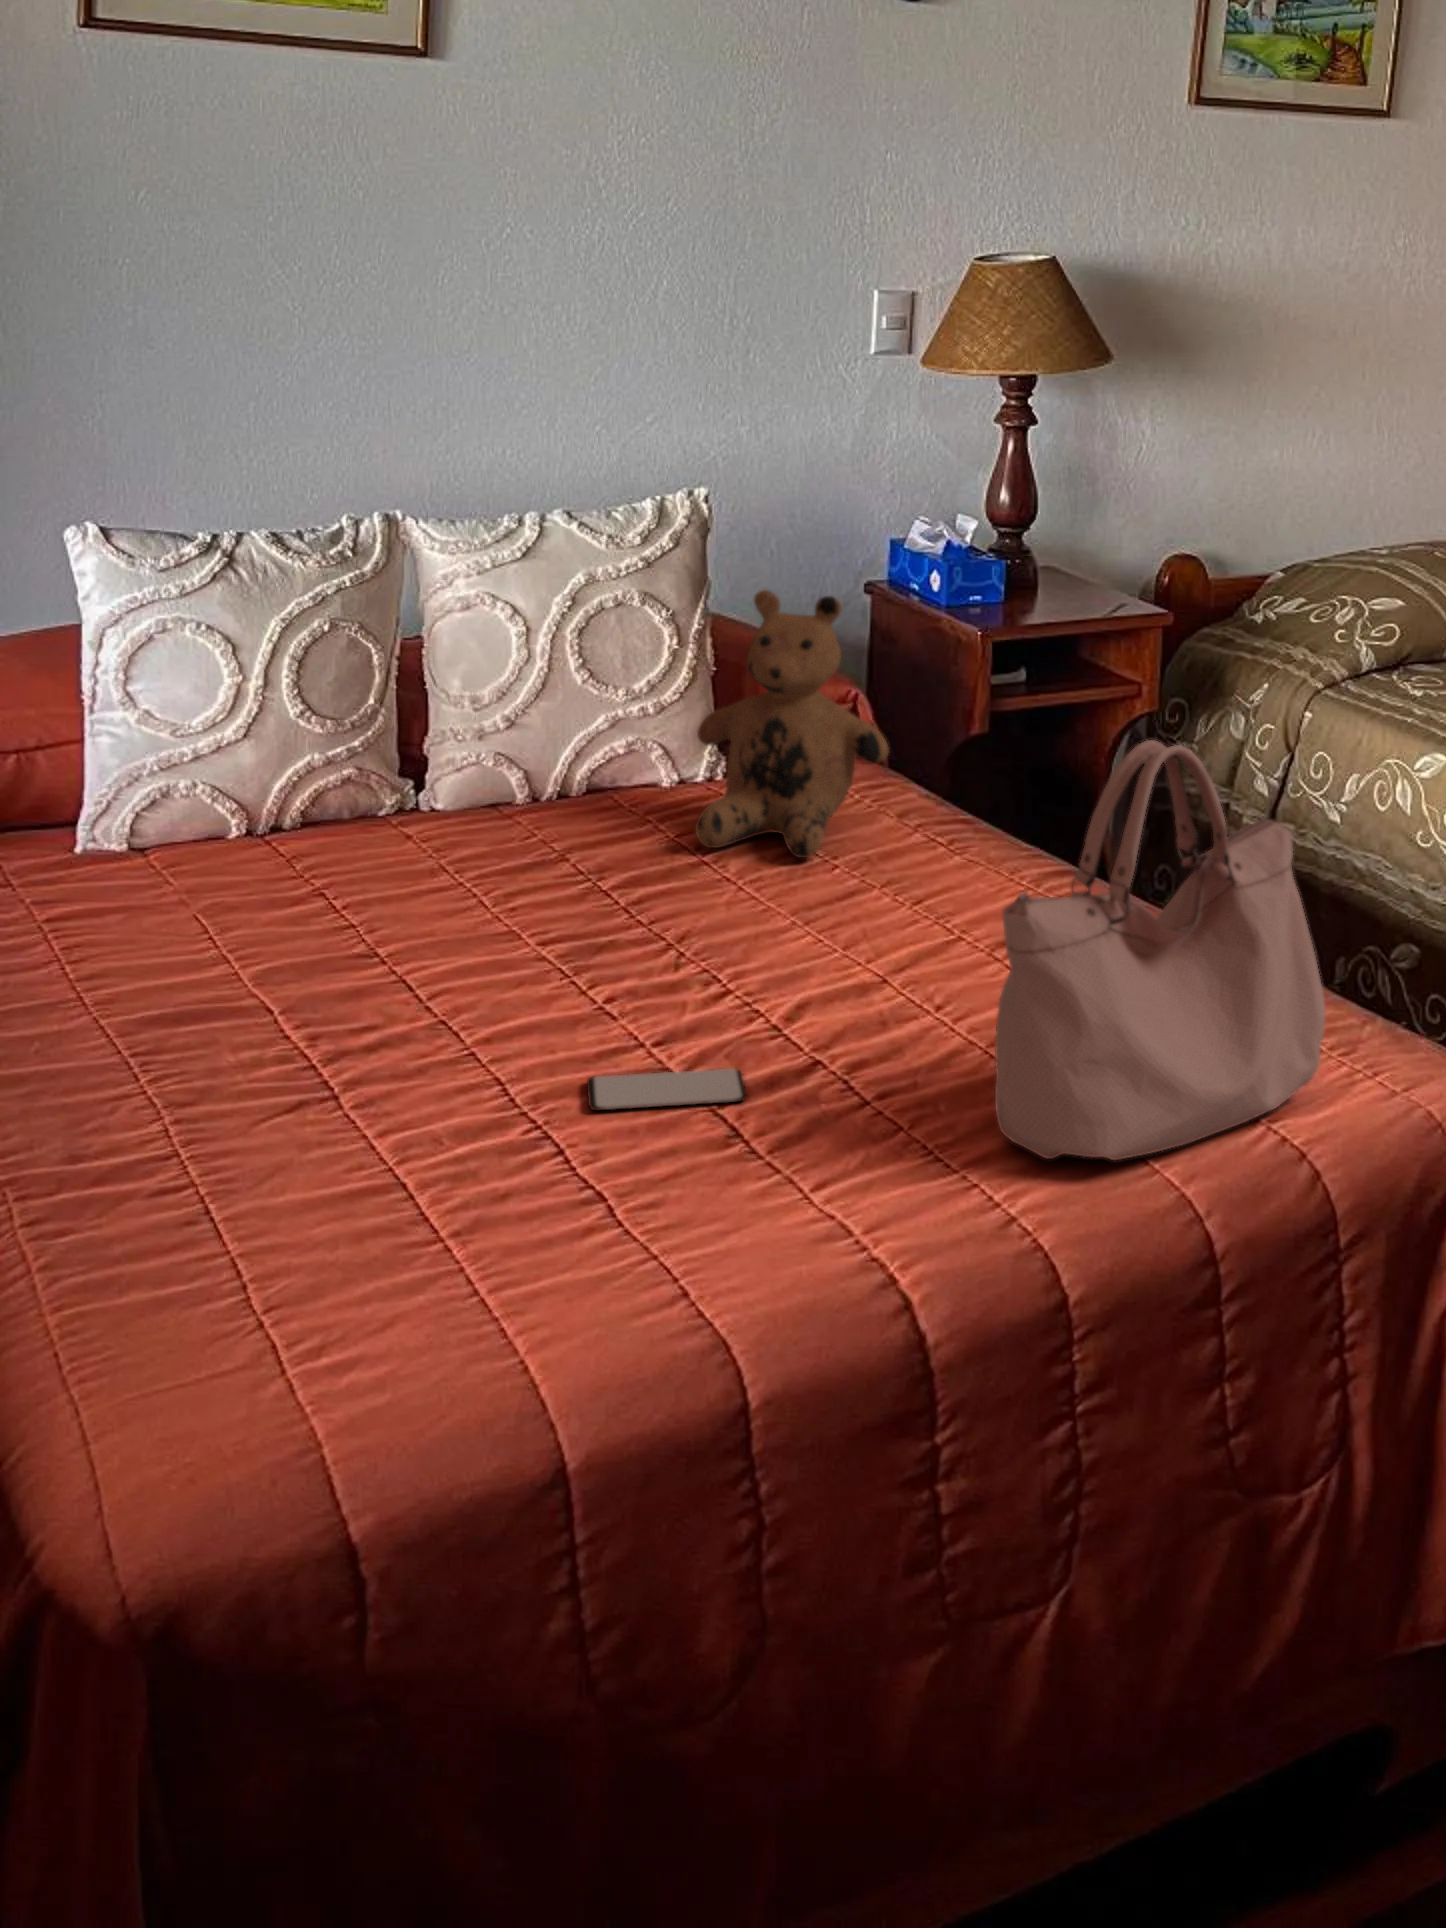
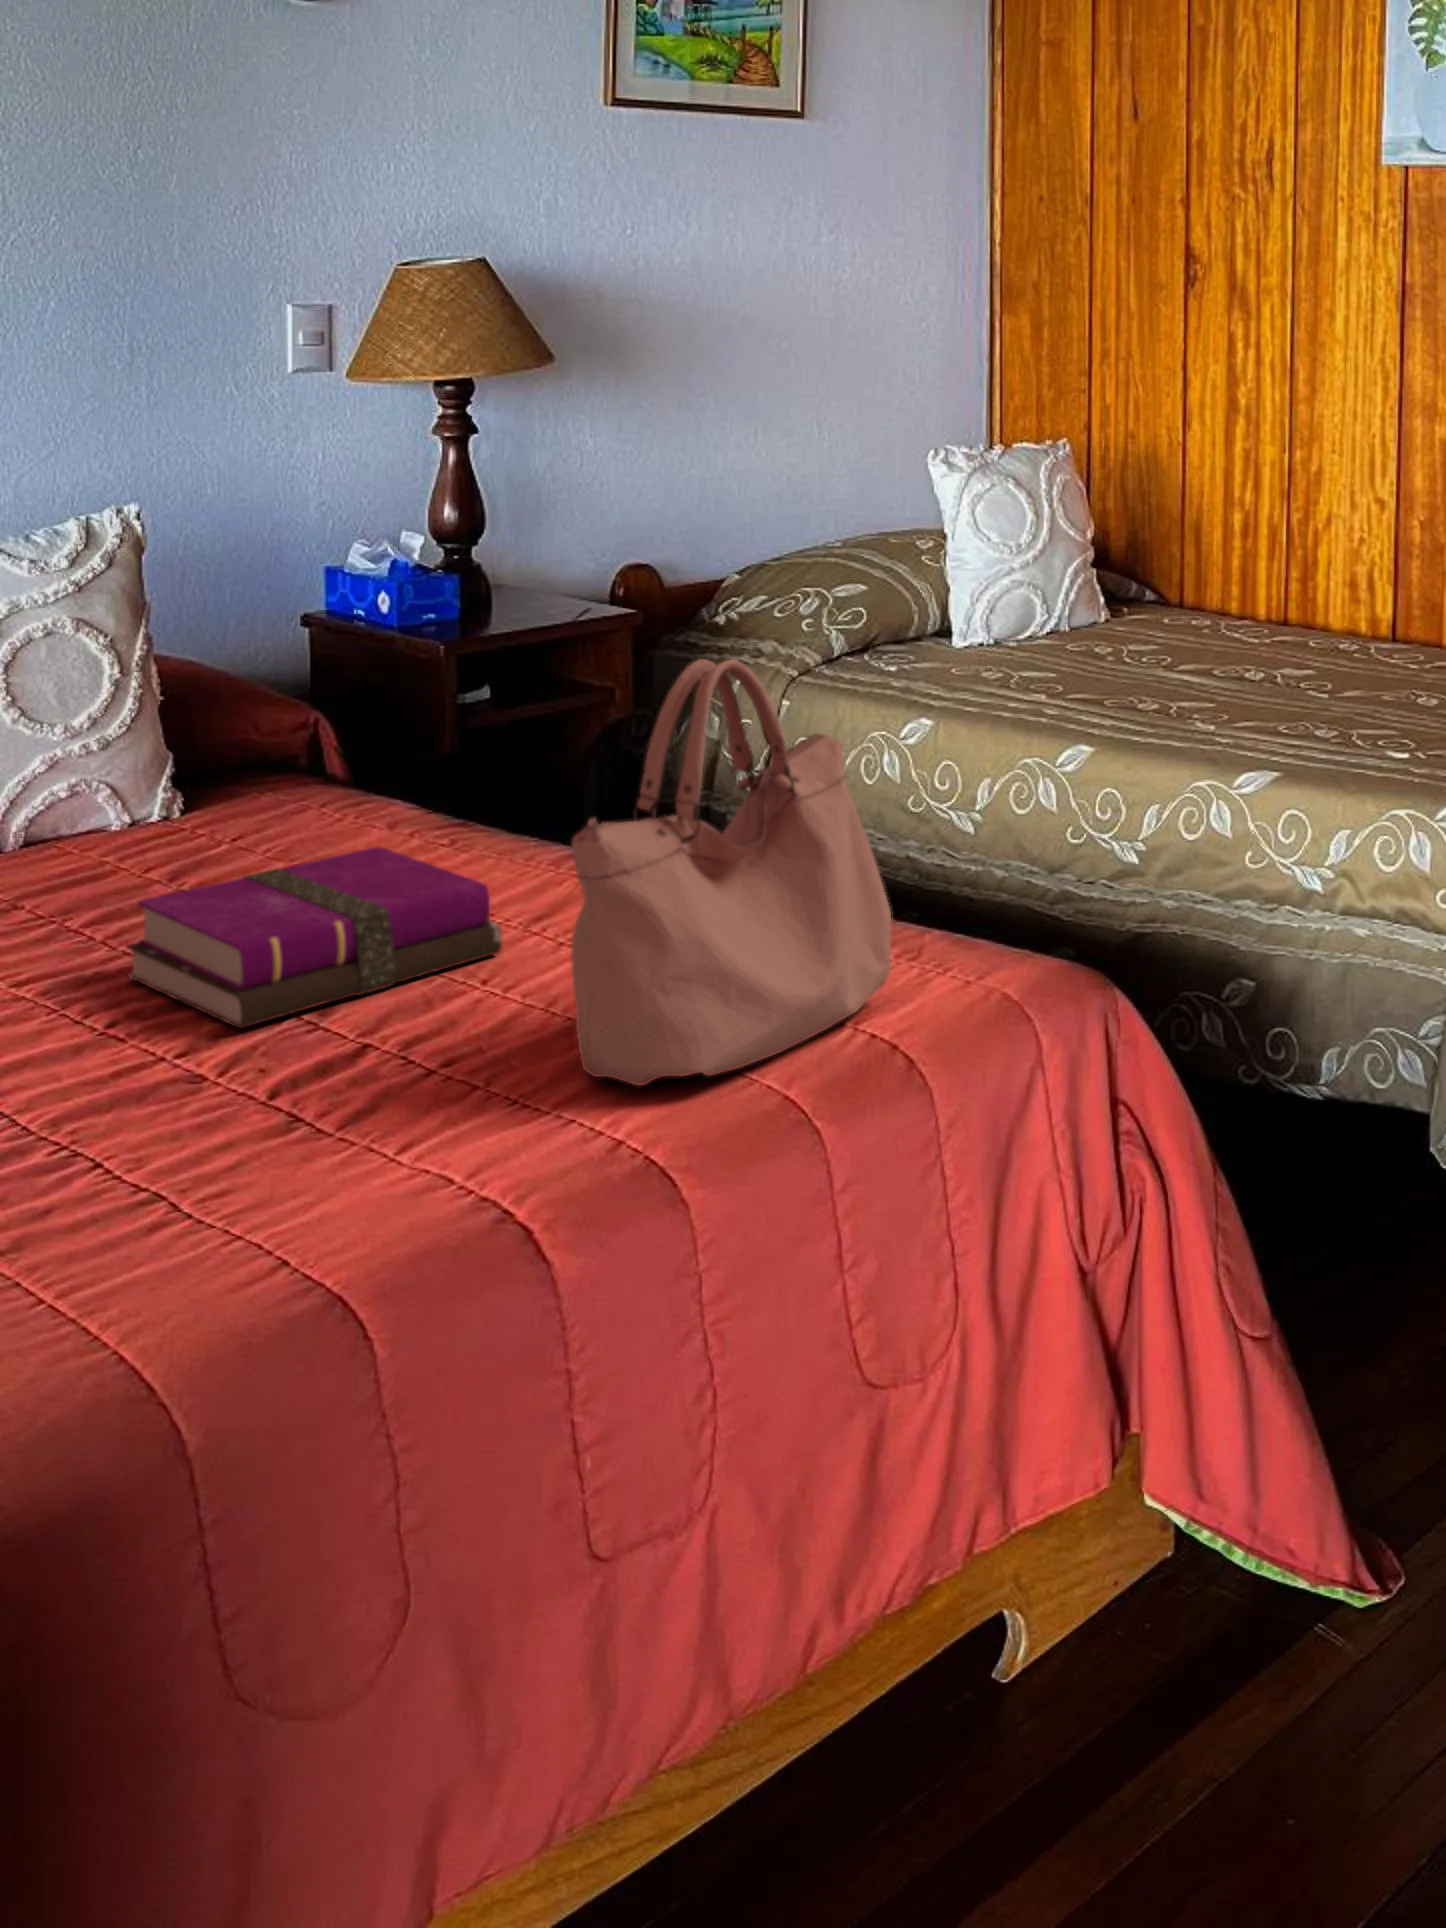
teddy bear: present [696,590,889,858] -> none [157,596,377,876]
notebook: none [632,853,963,1026] -> present [127,847,502,1028]
smartphone: present [587,1068,747,1111] -> none [113,1061,300,1121]

